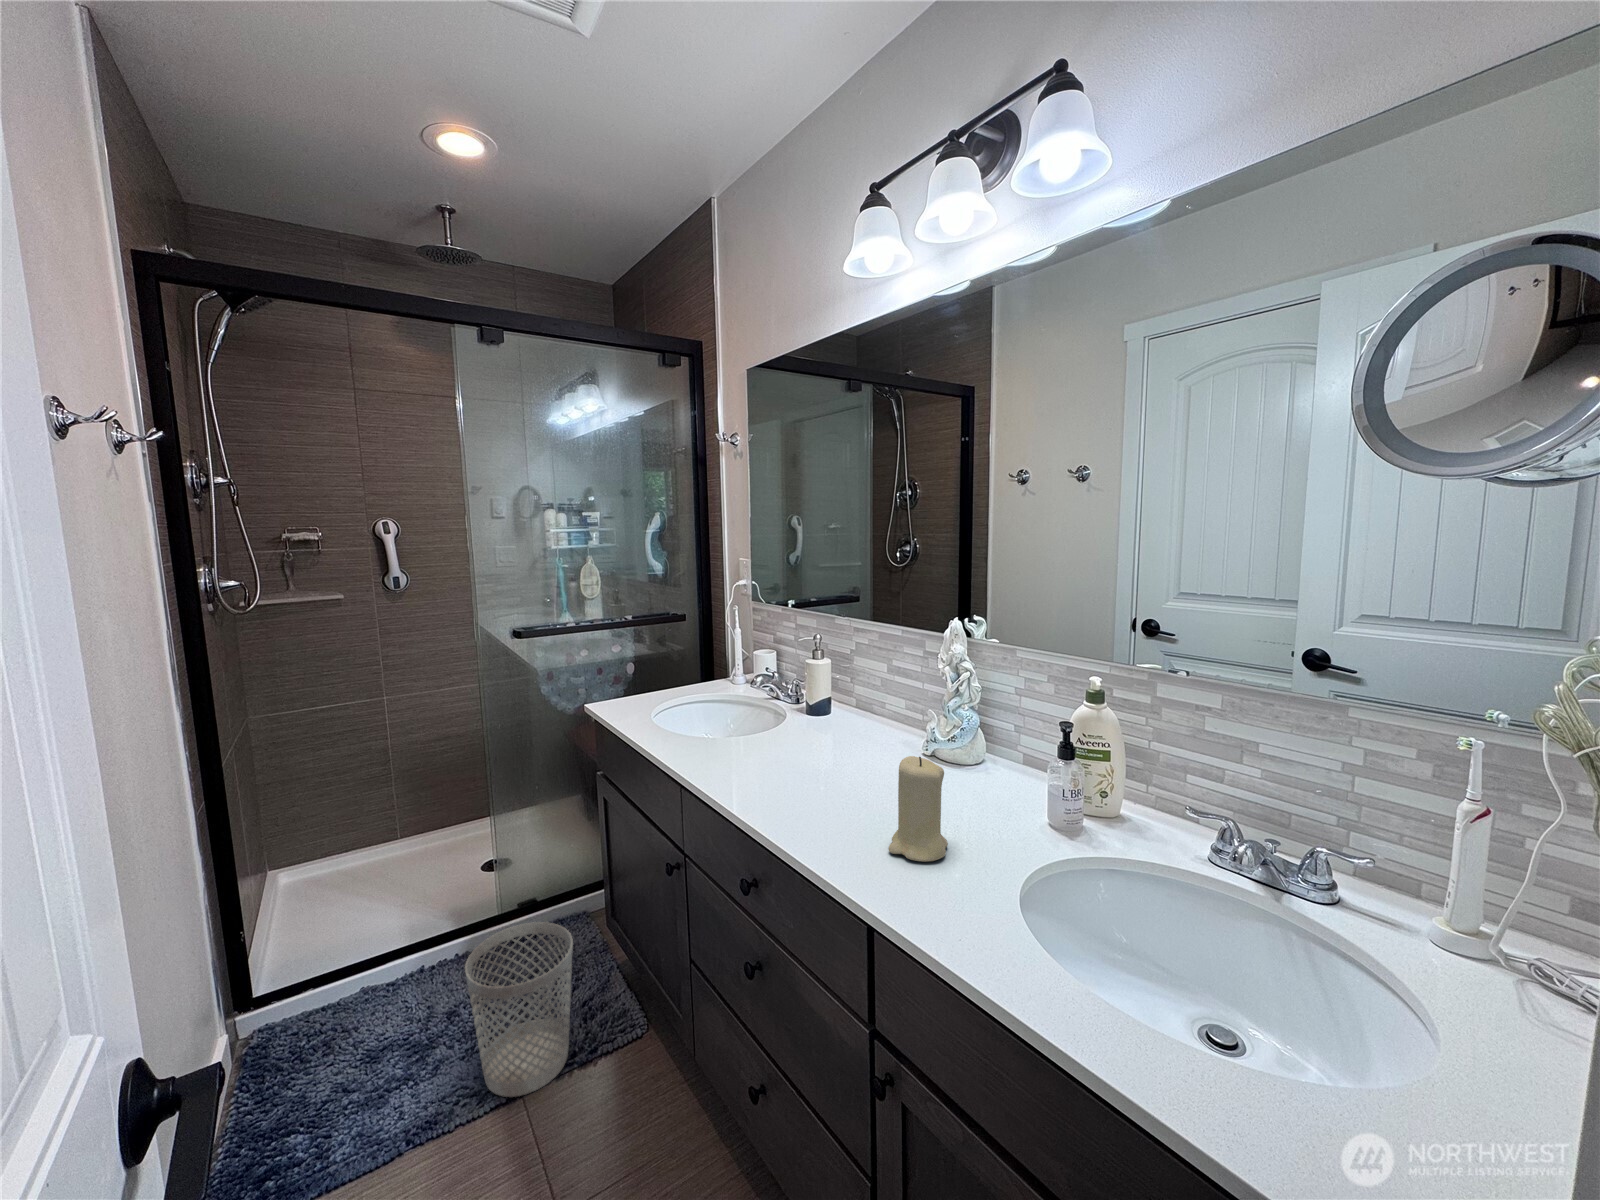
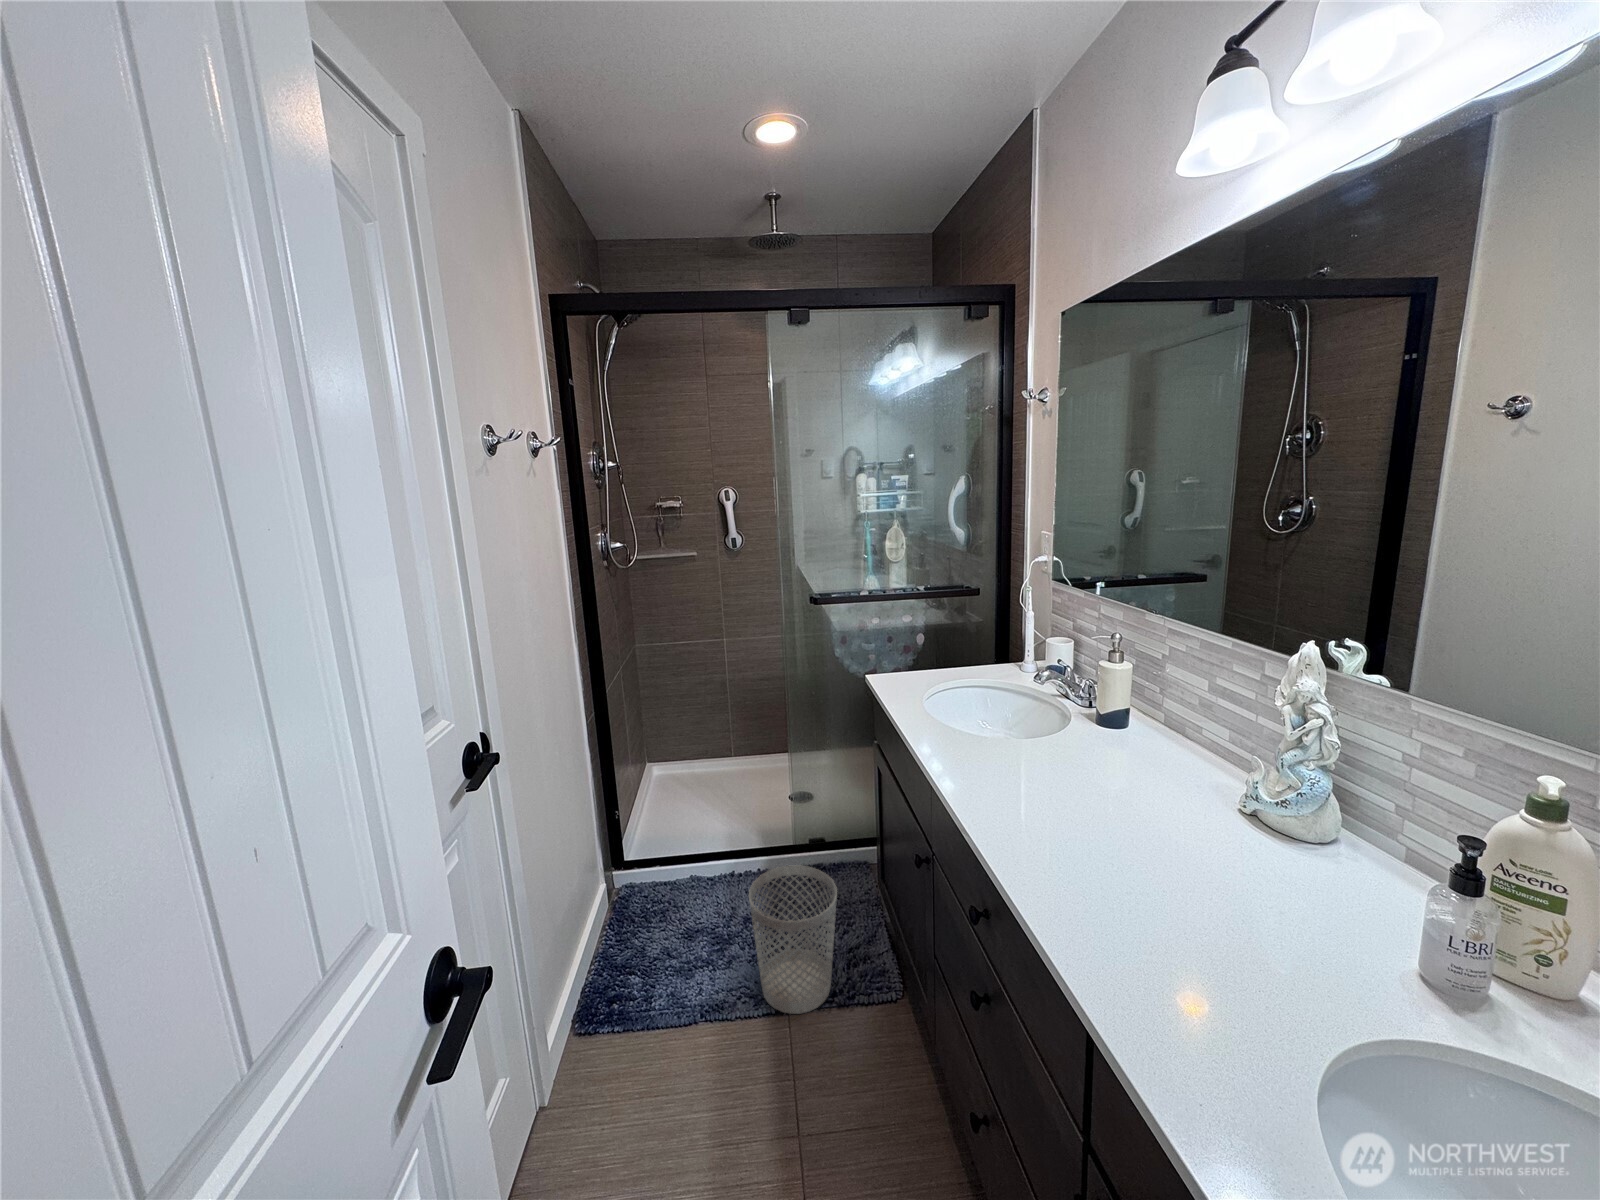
candle: present [889,756,948,862] -> none [1141,831,1233,974]

